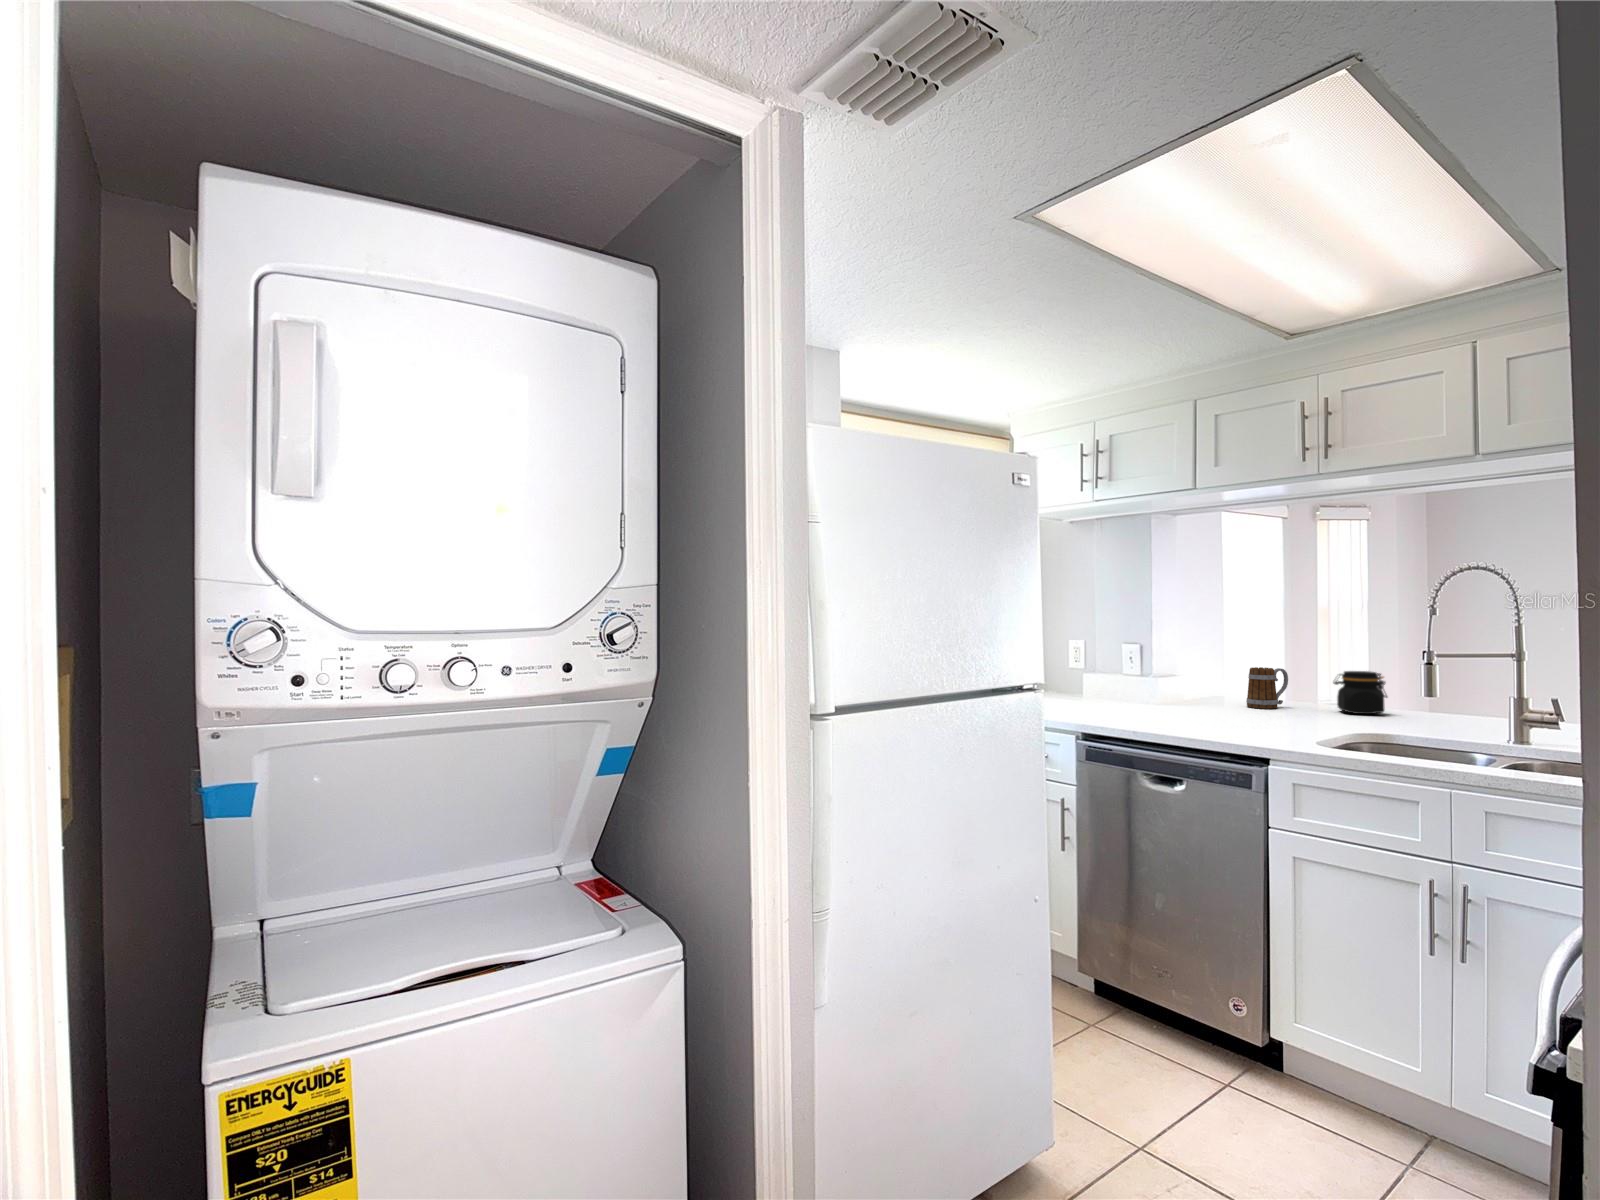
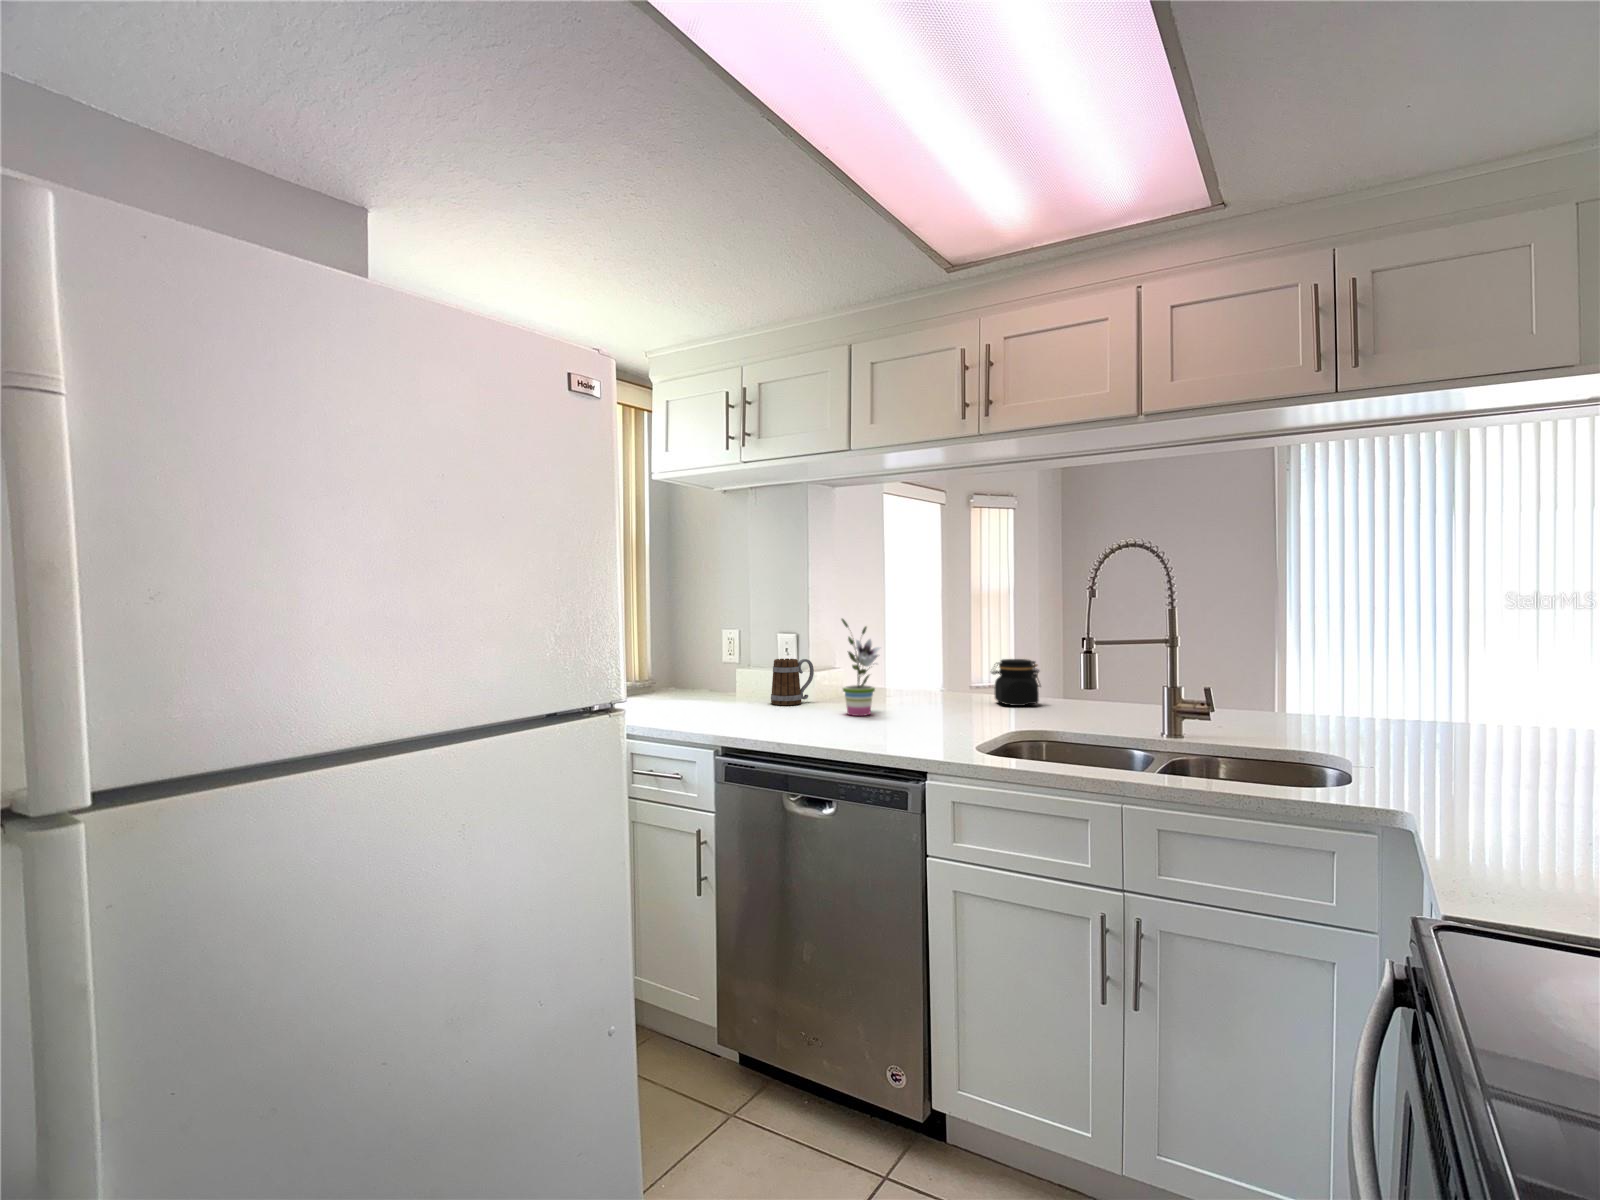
potted plant: none [1184,631,1222,715] -> present [842,619,880,716]
mug: present [1246,667,1288,709] -> present [771,659,814,705]

